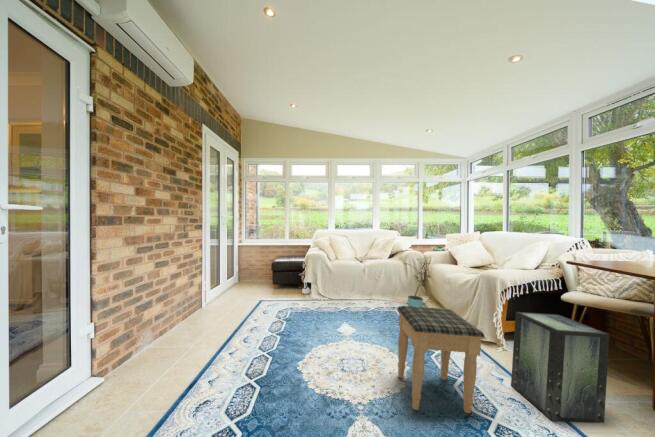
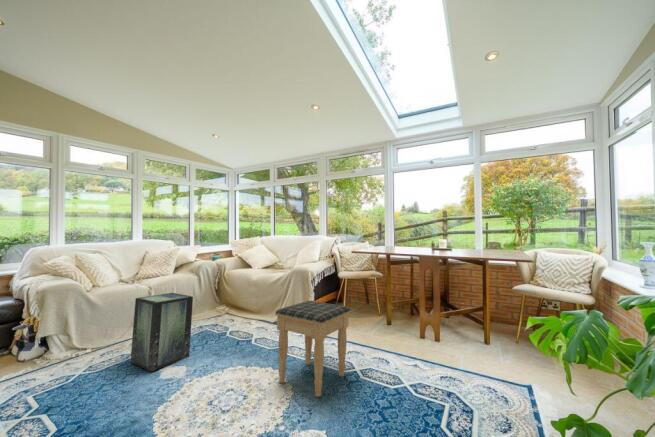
potted plant: present [405,263,430,307] -> none [206,267,237,320]
storage box: present [511,312,609,423] -> present [131,293,193,371]

